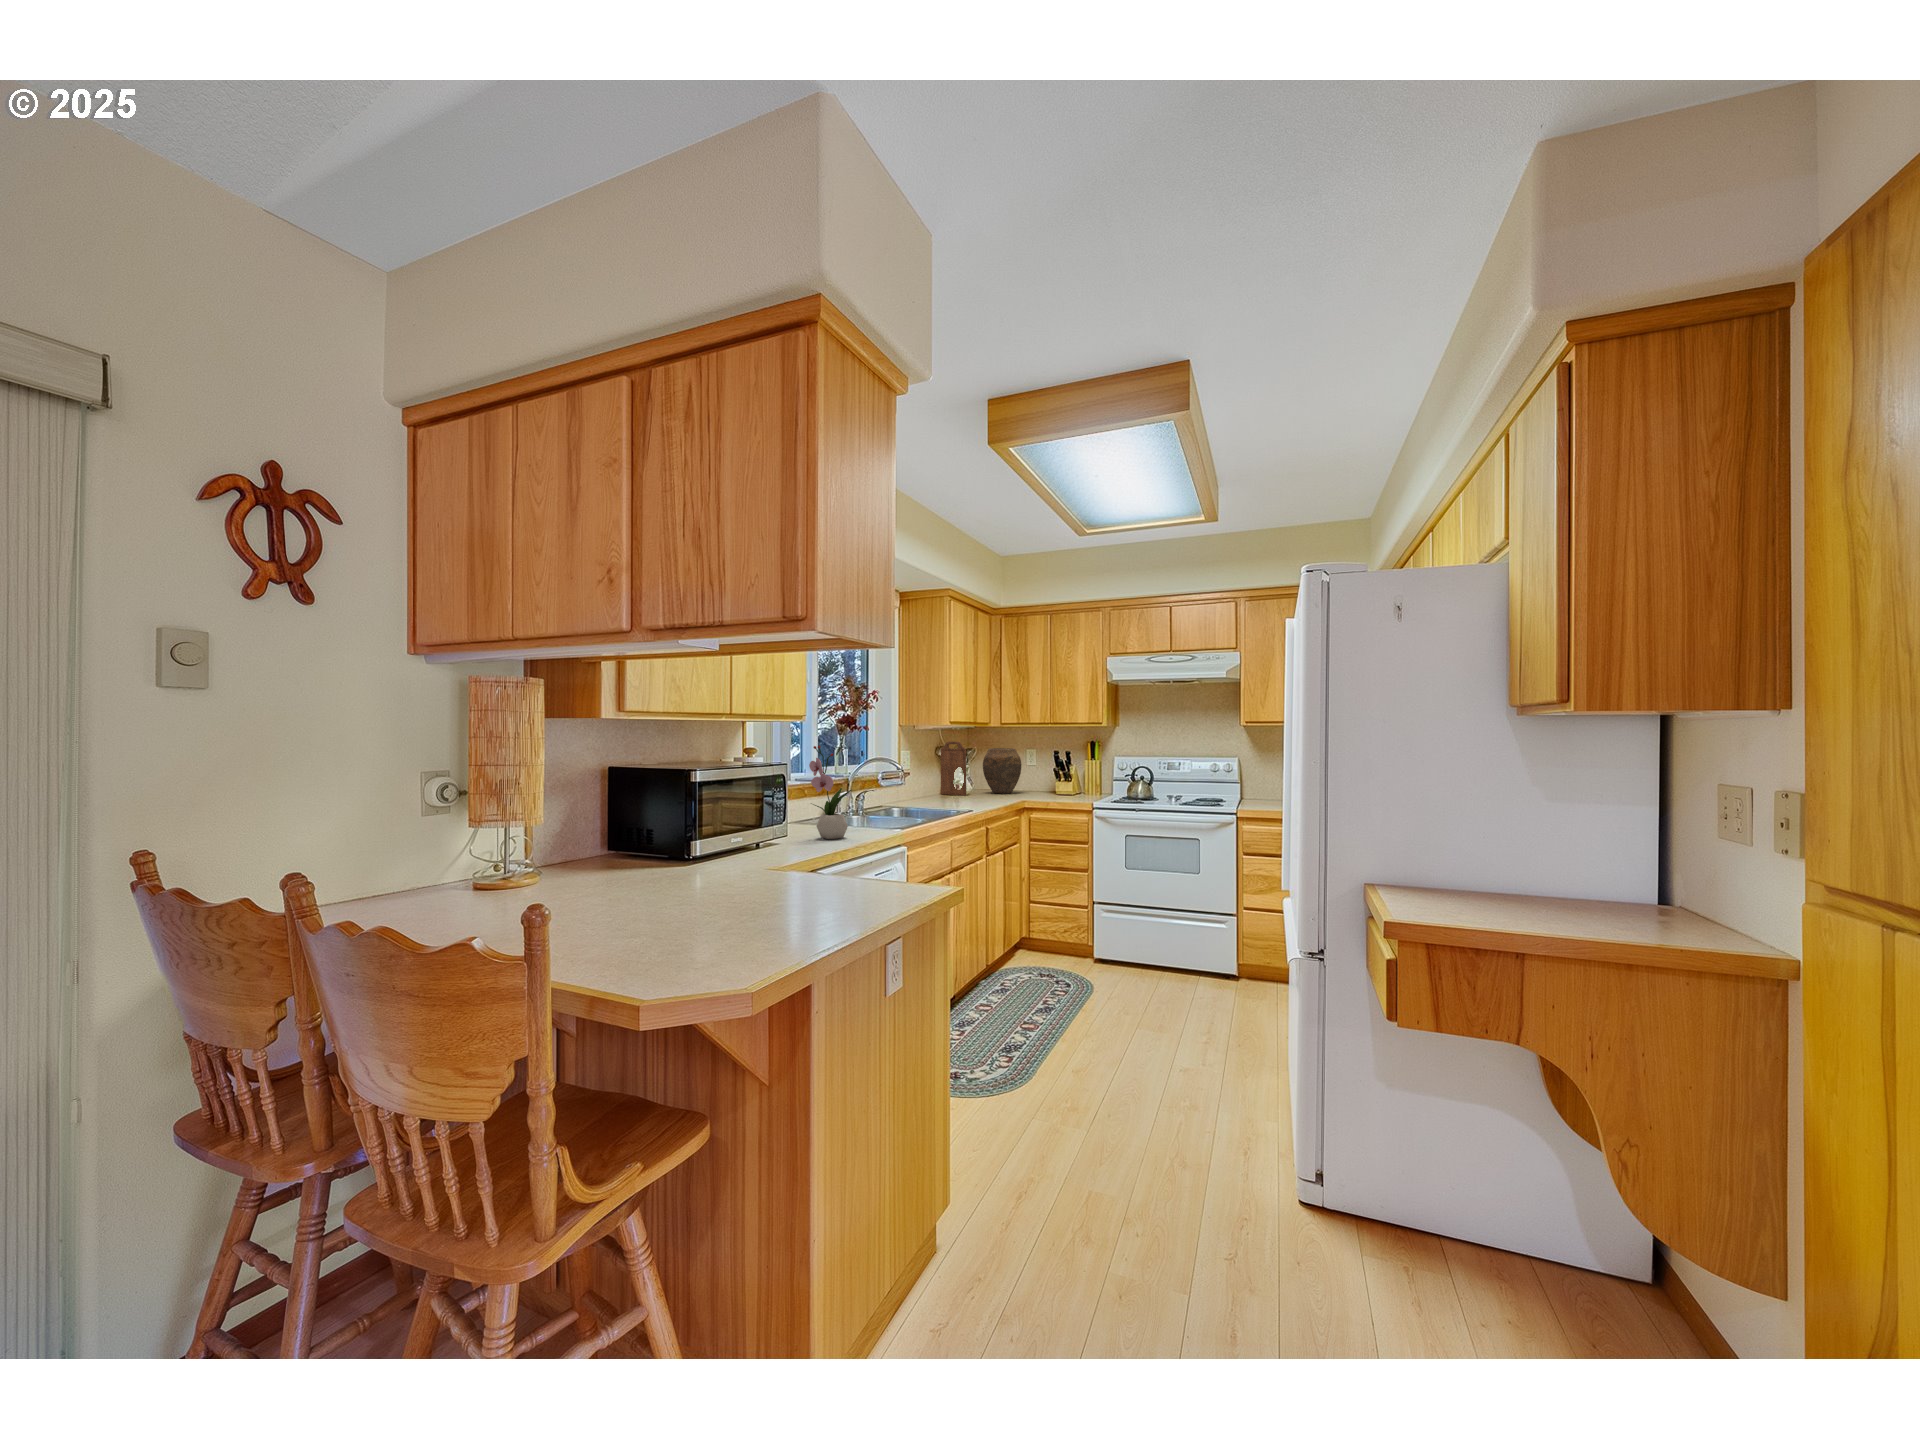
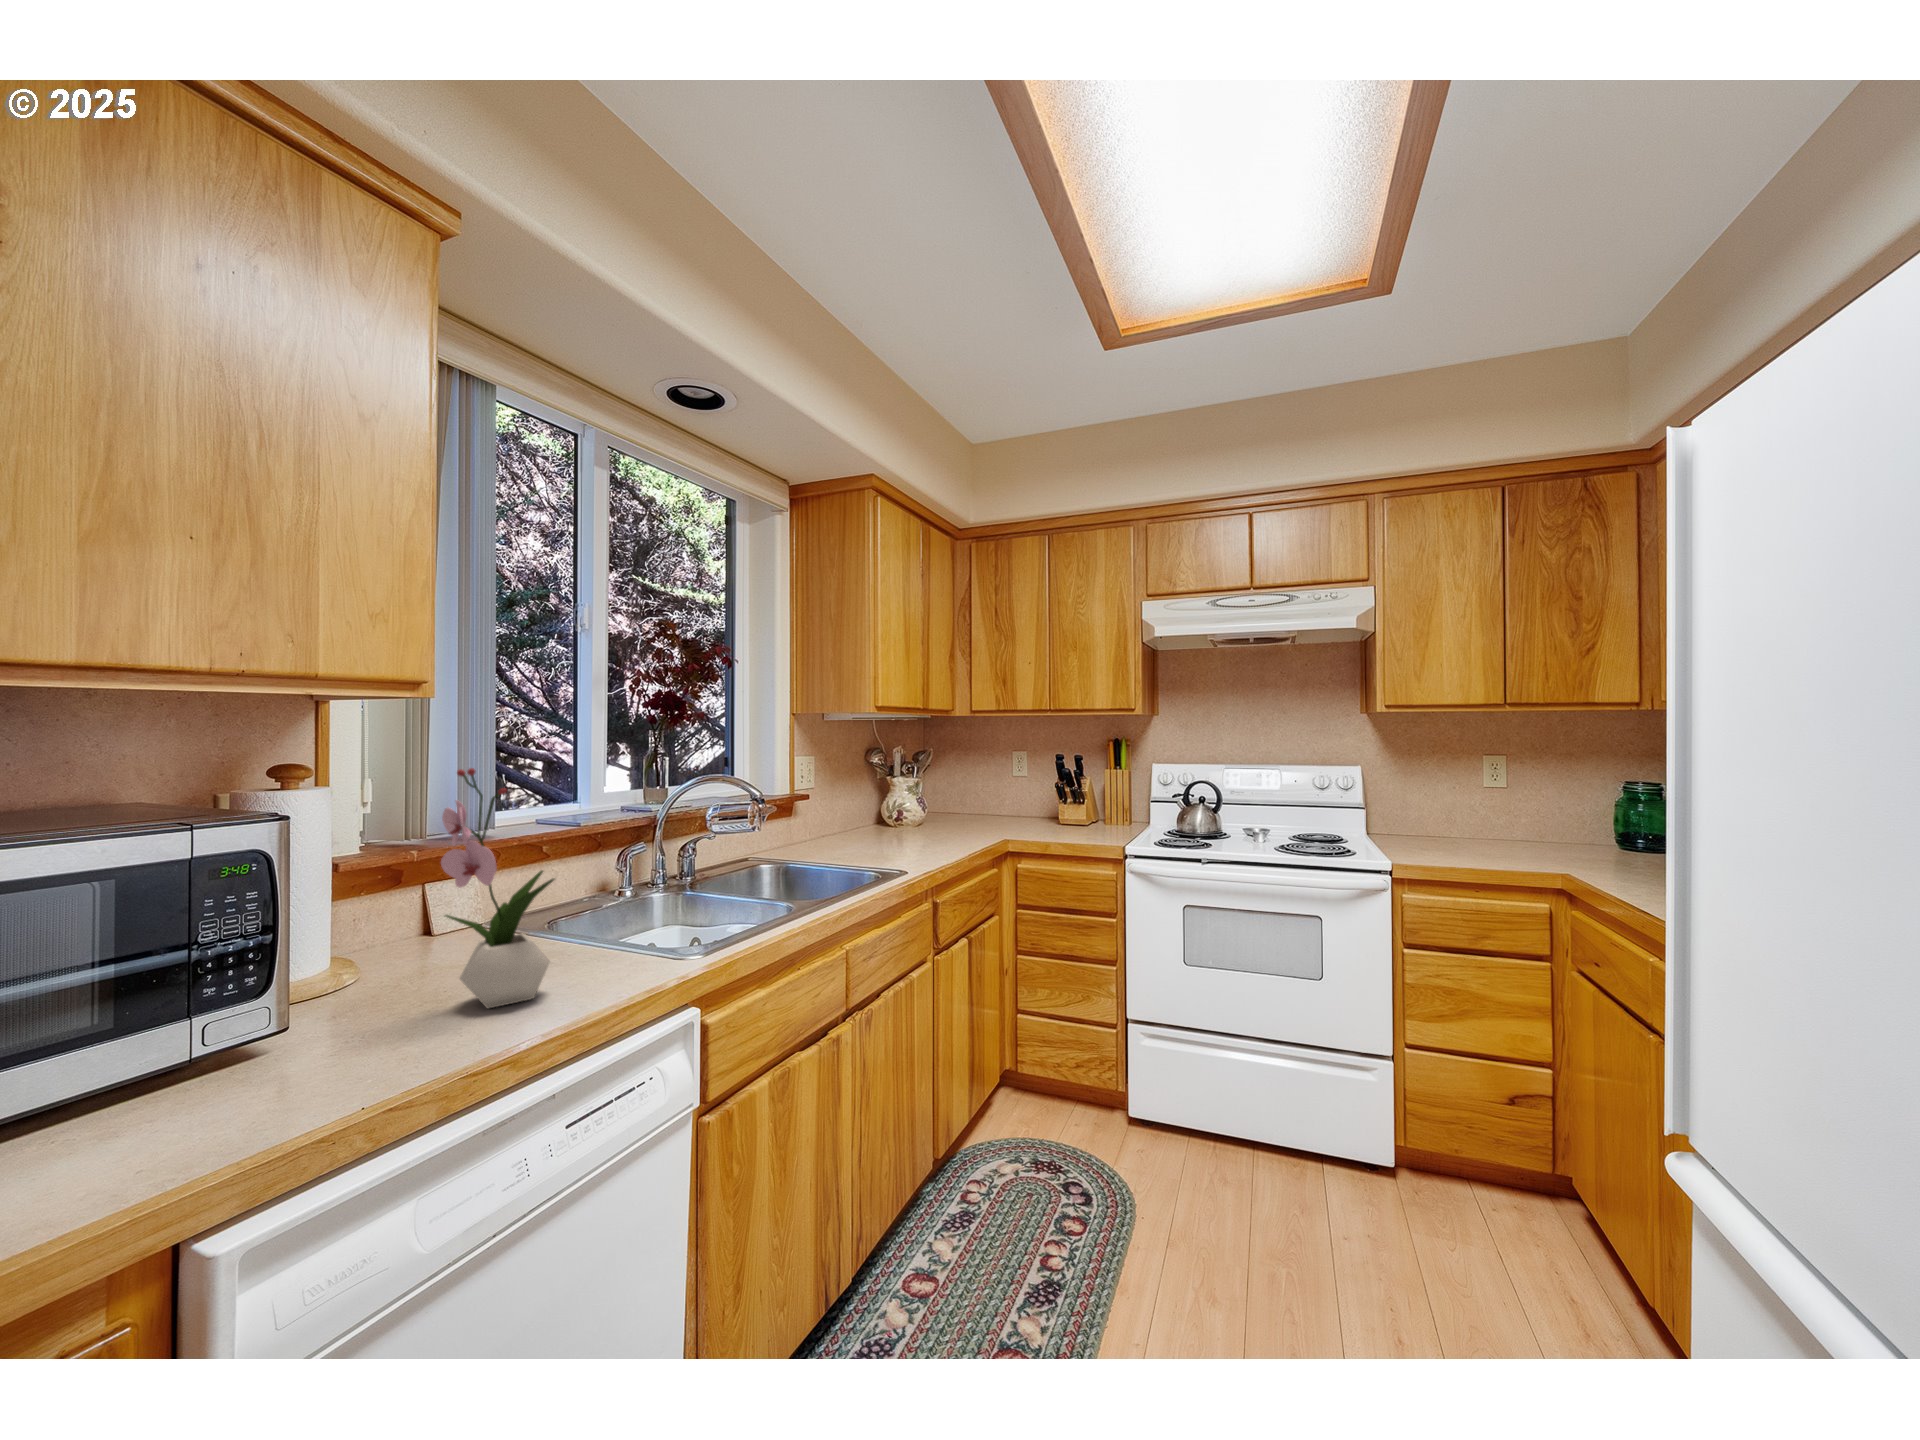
cutting board: present [941,742,966,796] -> none [874,740,914,828]
vase: present [983,748,1022,794] -> none [942,750,1003,822]

